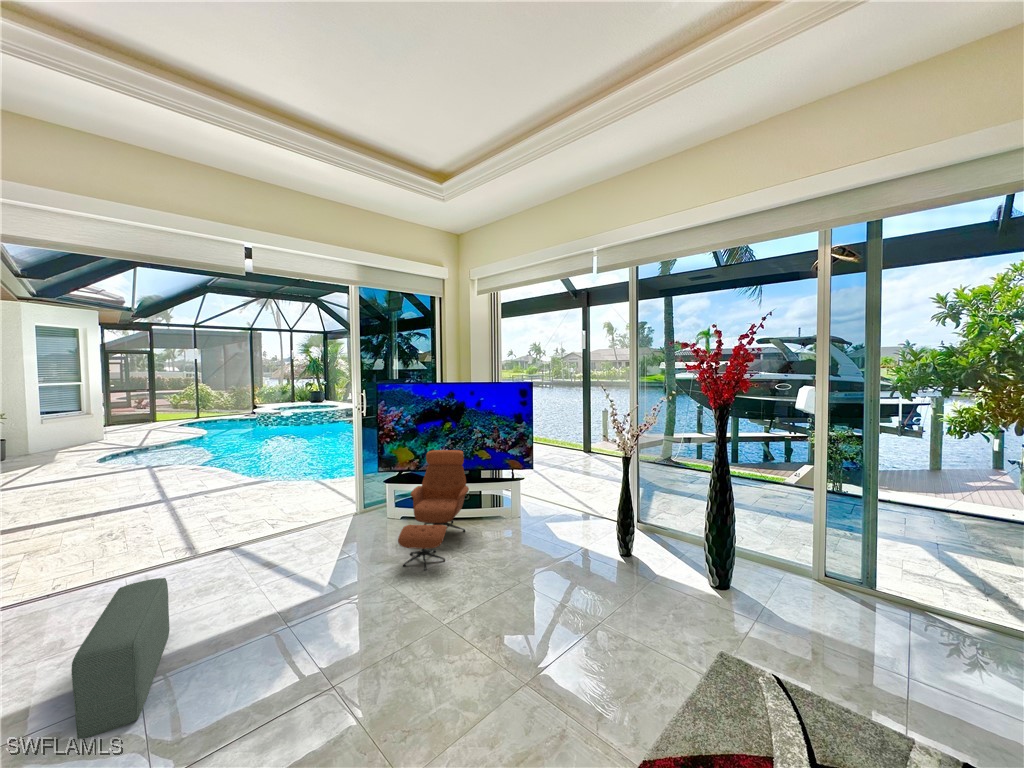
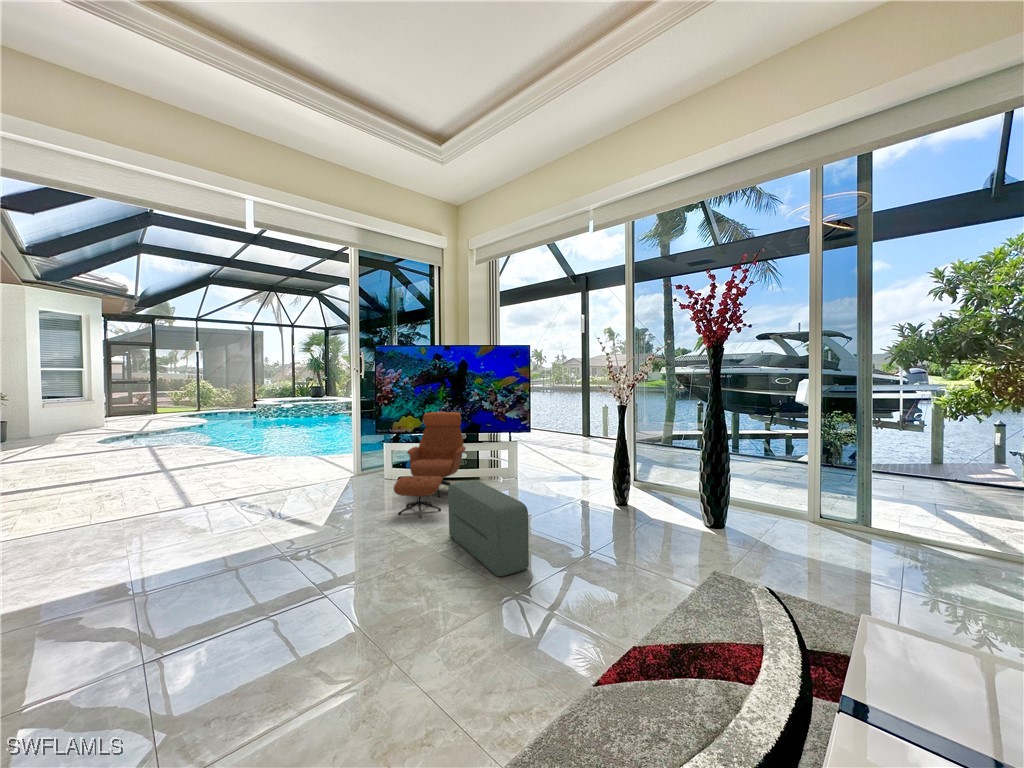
pouf: present [71,578,170,739] -> present [448,481,529,576]

